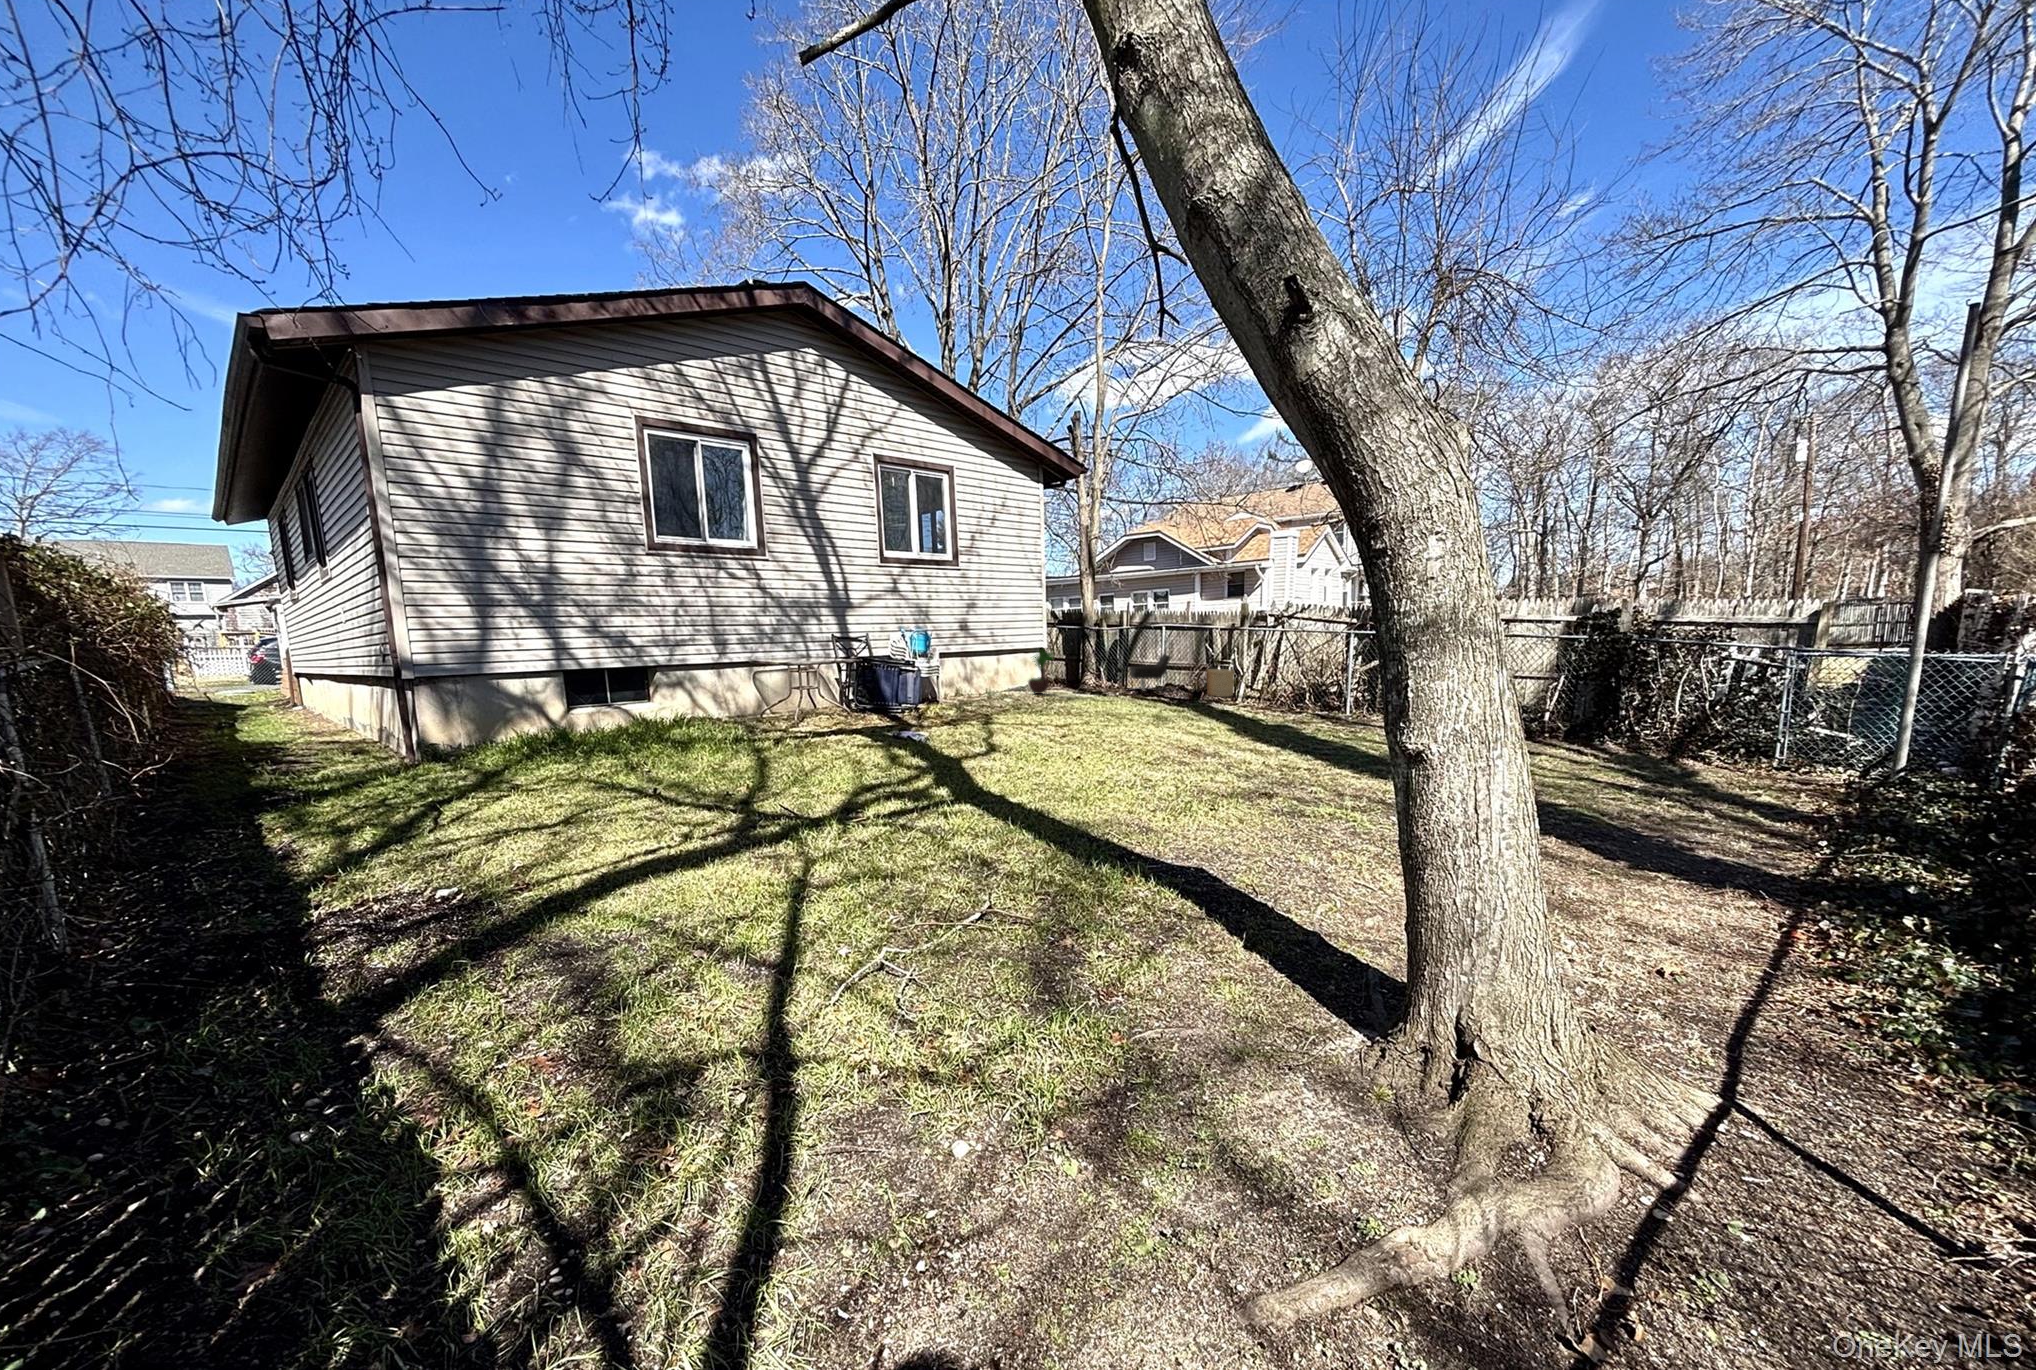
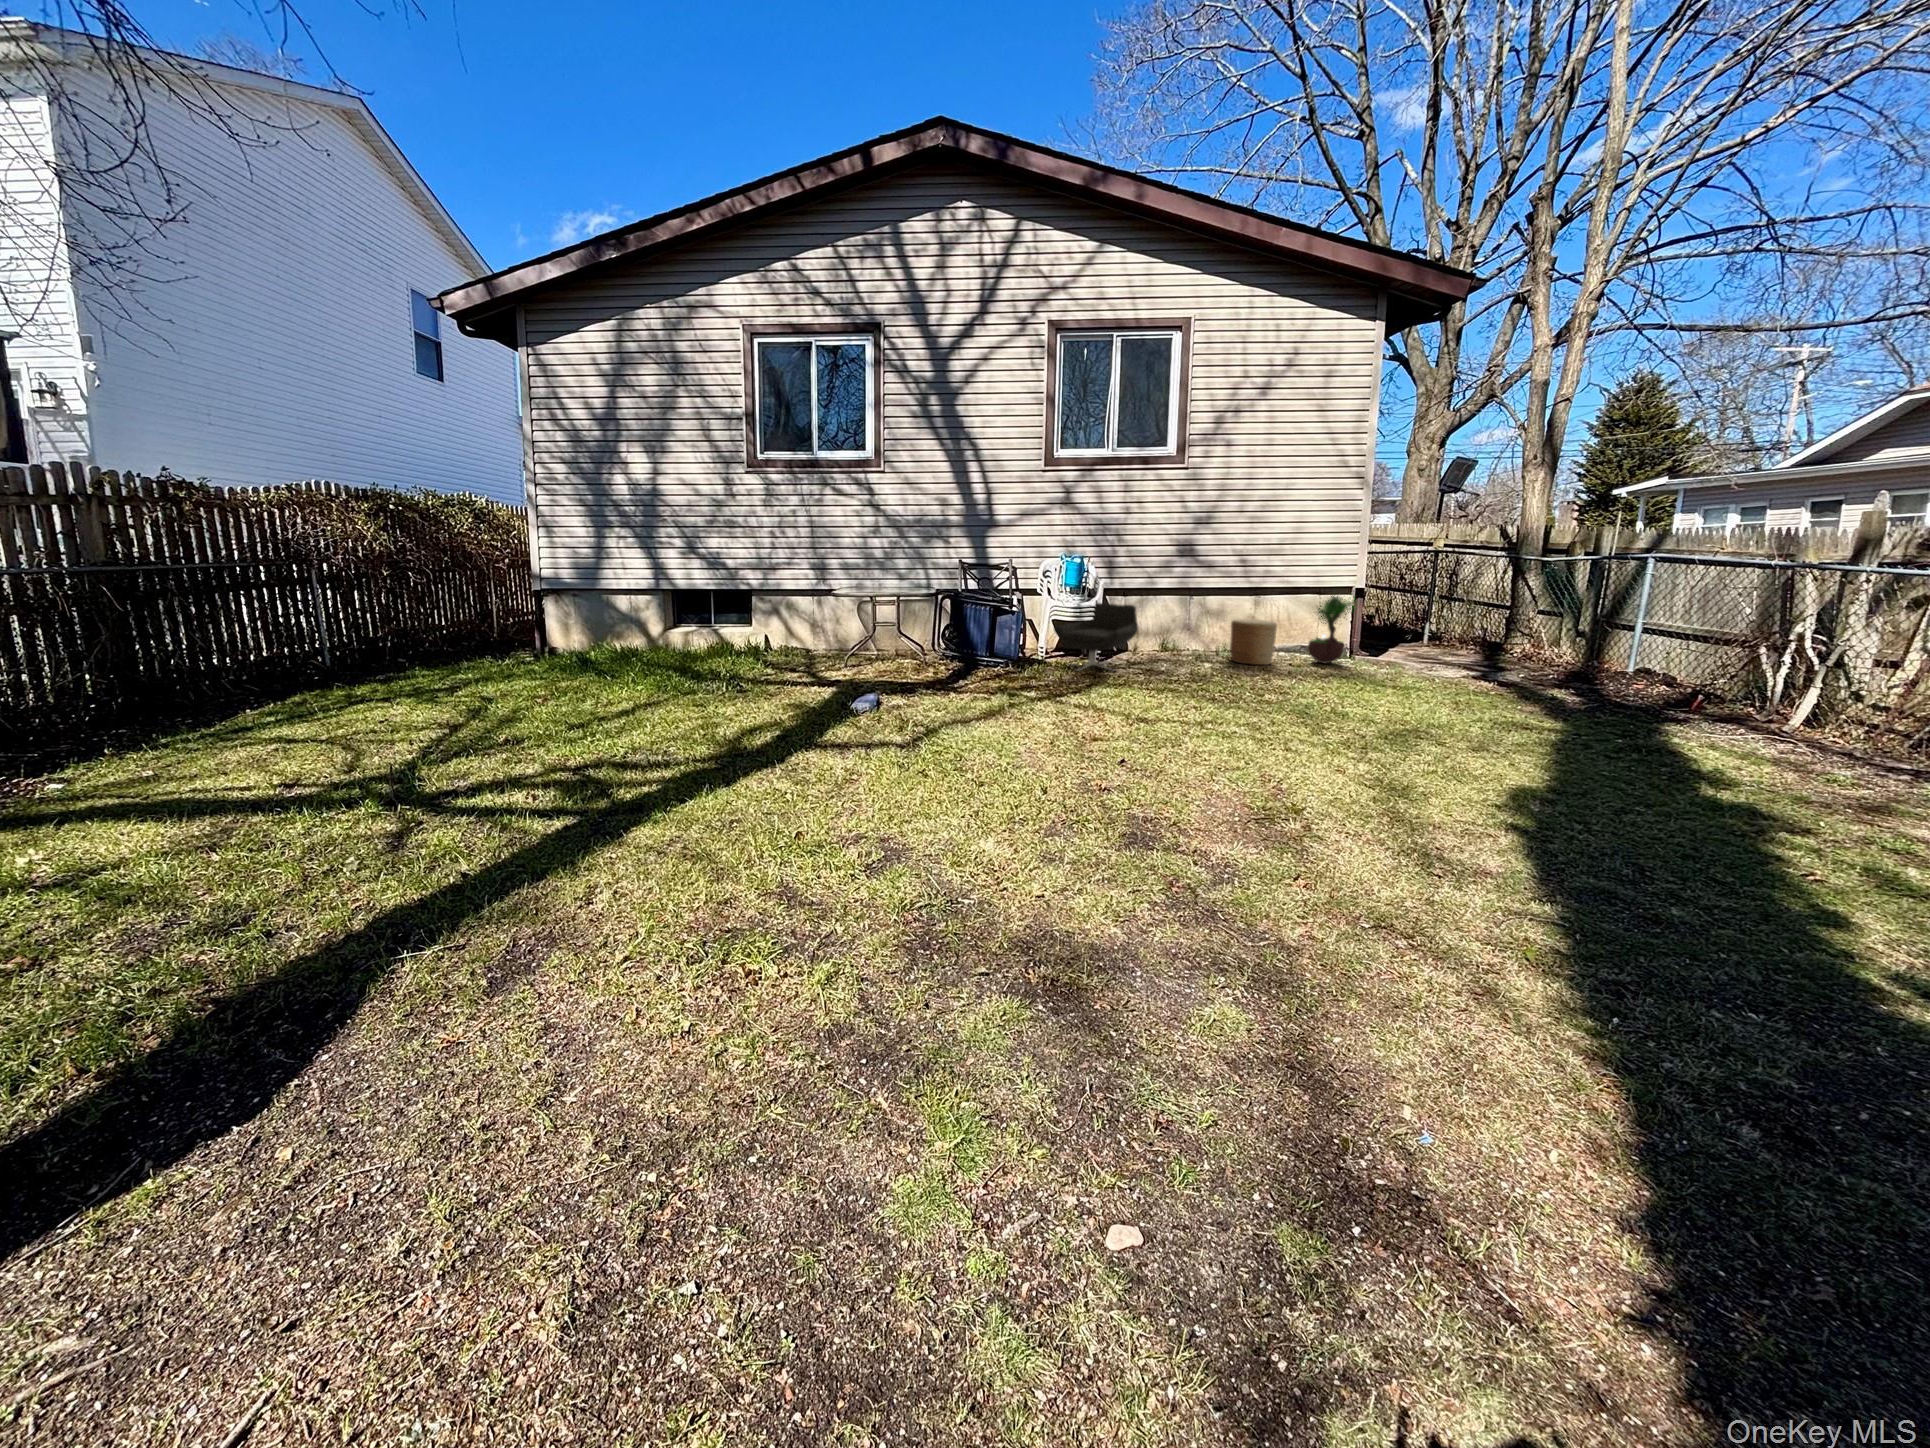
lounge chair: present [1130,654,1171,690] -> present [1054,603,1139,670]
woven basket: present [1206,669,1235,697] -> present [1230,619,1277,665]

